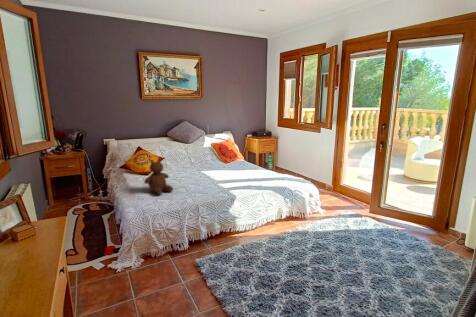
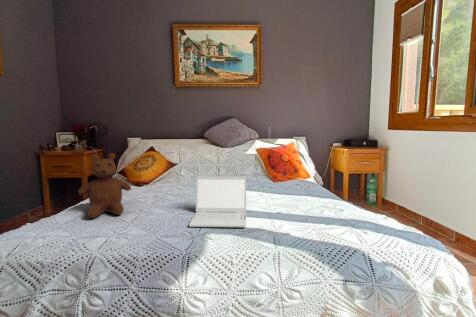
laptop: none [206,164,239,191] -> present [189,176,246,227]

